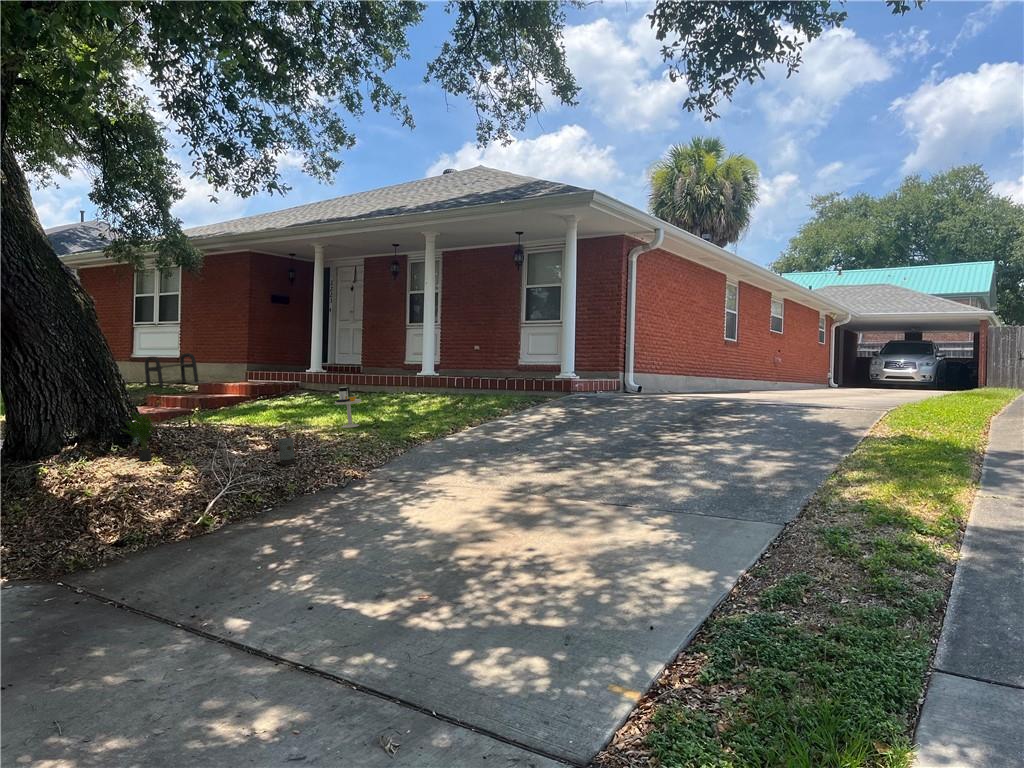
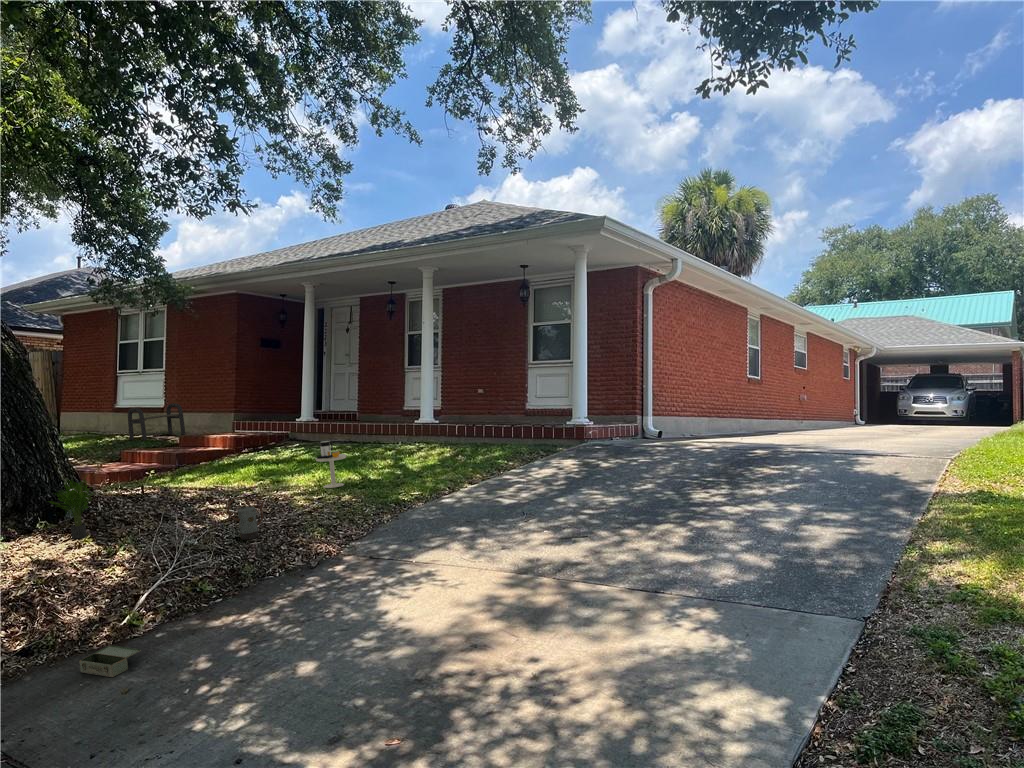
toolbox: none [171,537,219,559] -> present [79,645,141,677]

